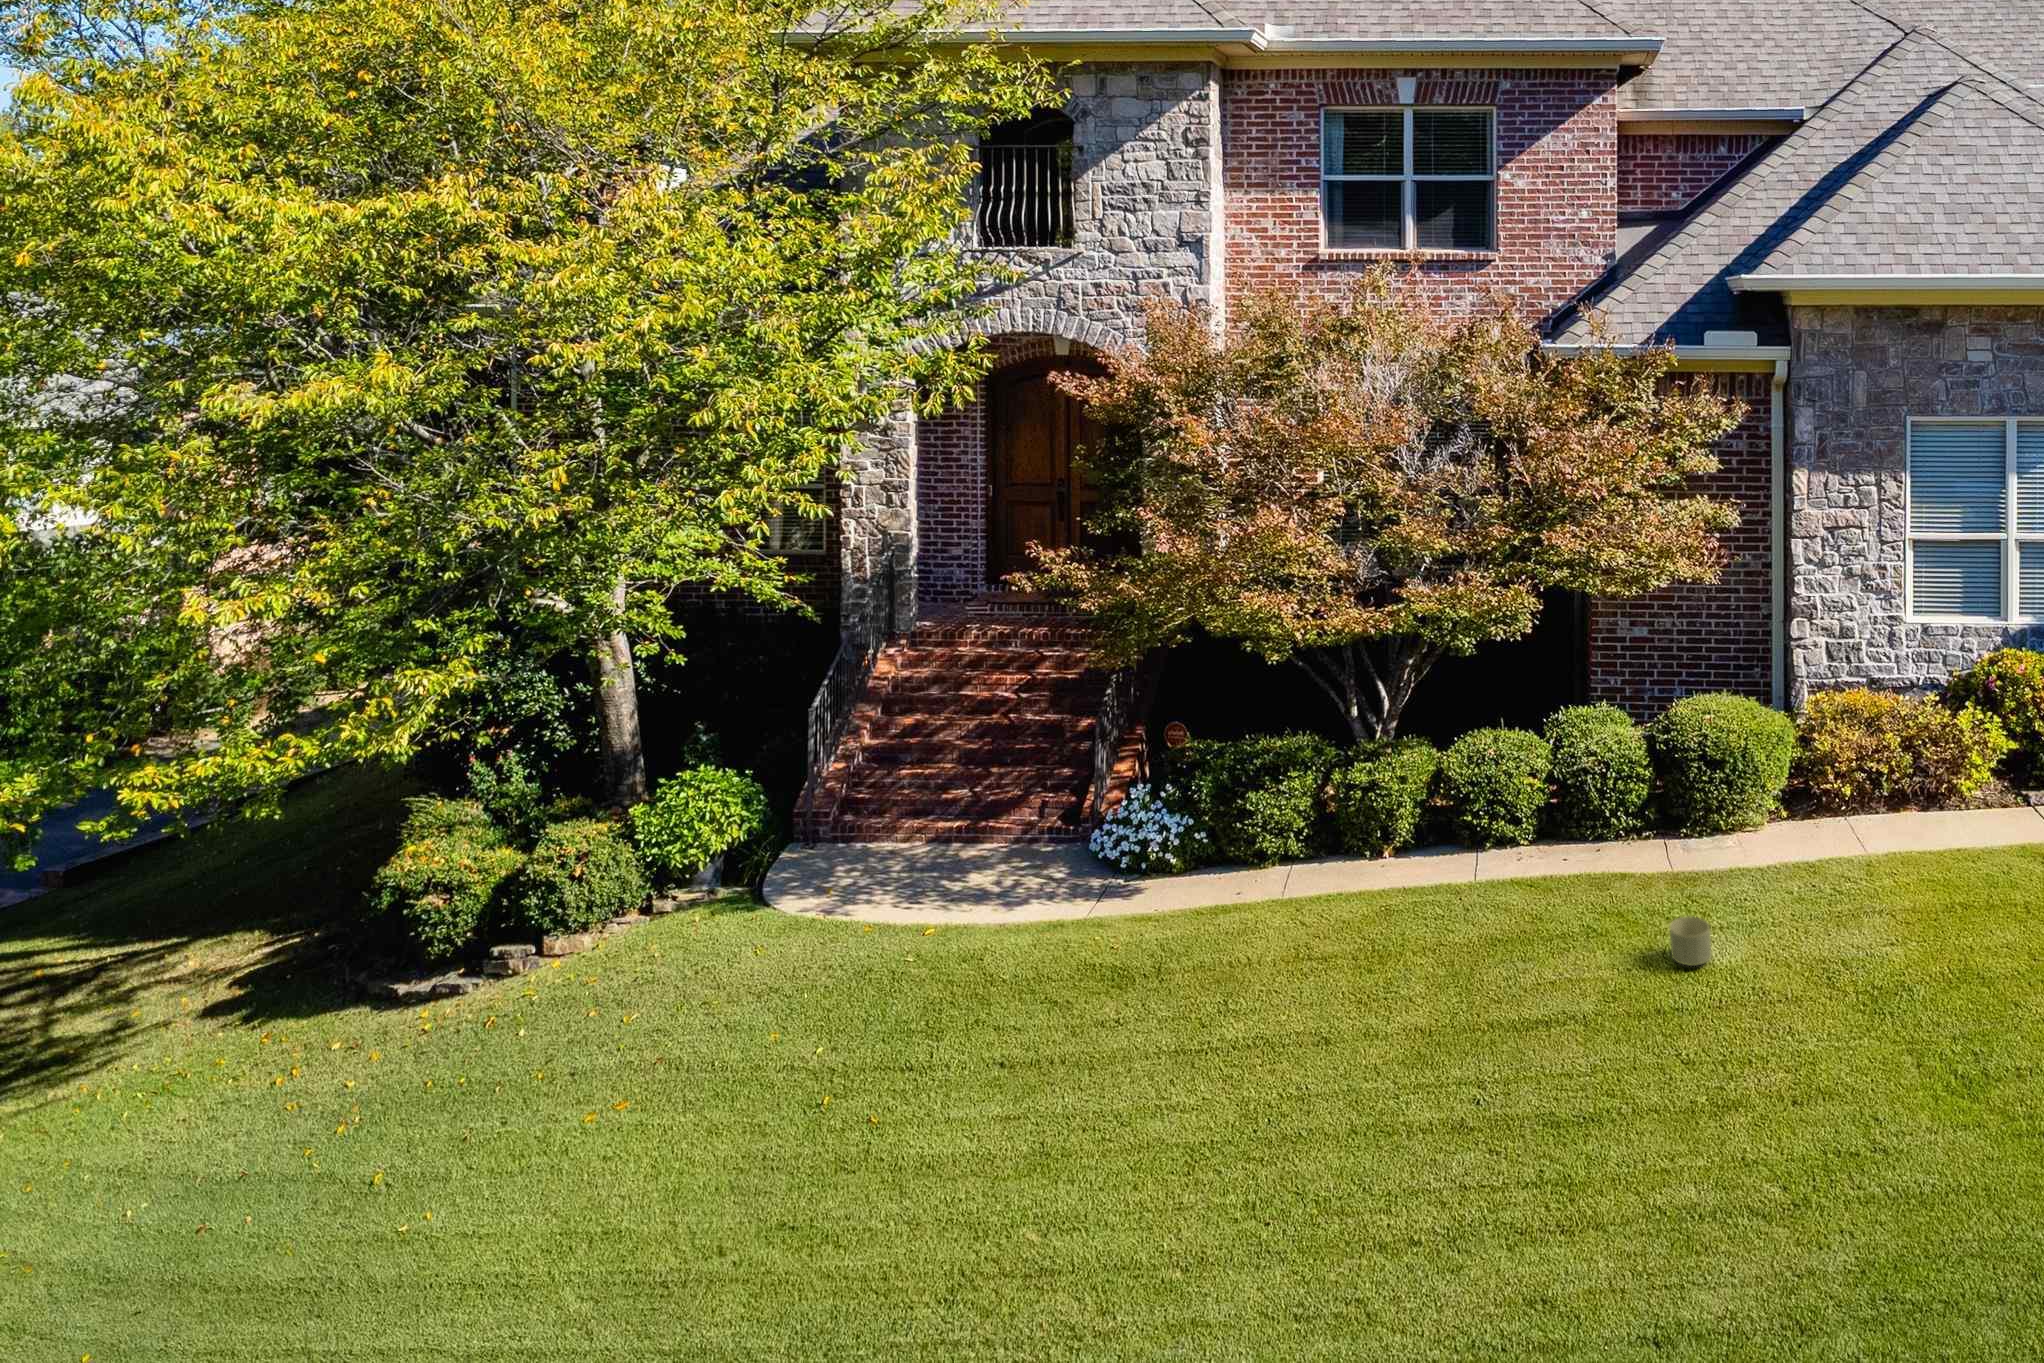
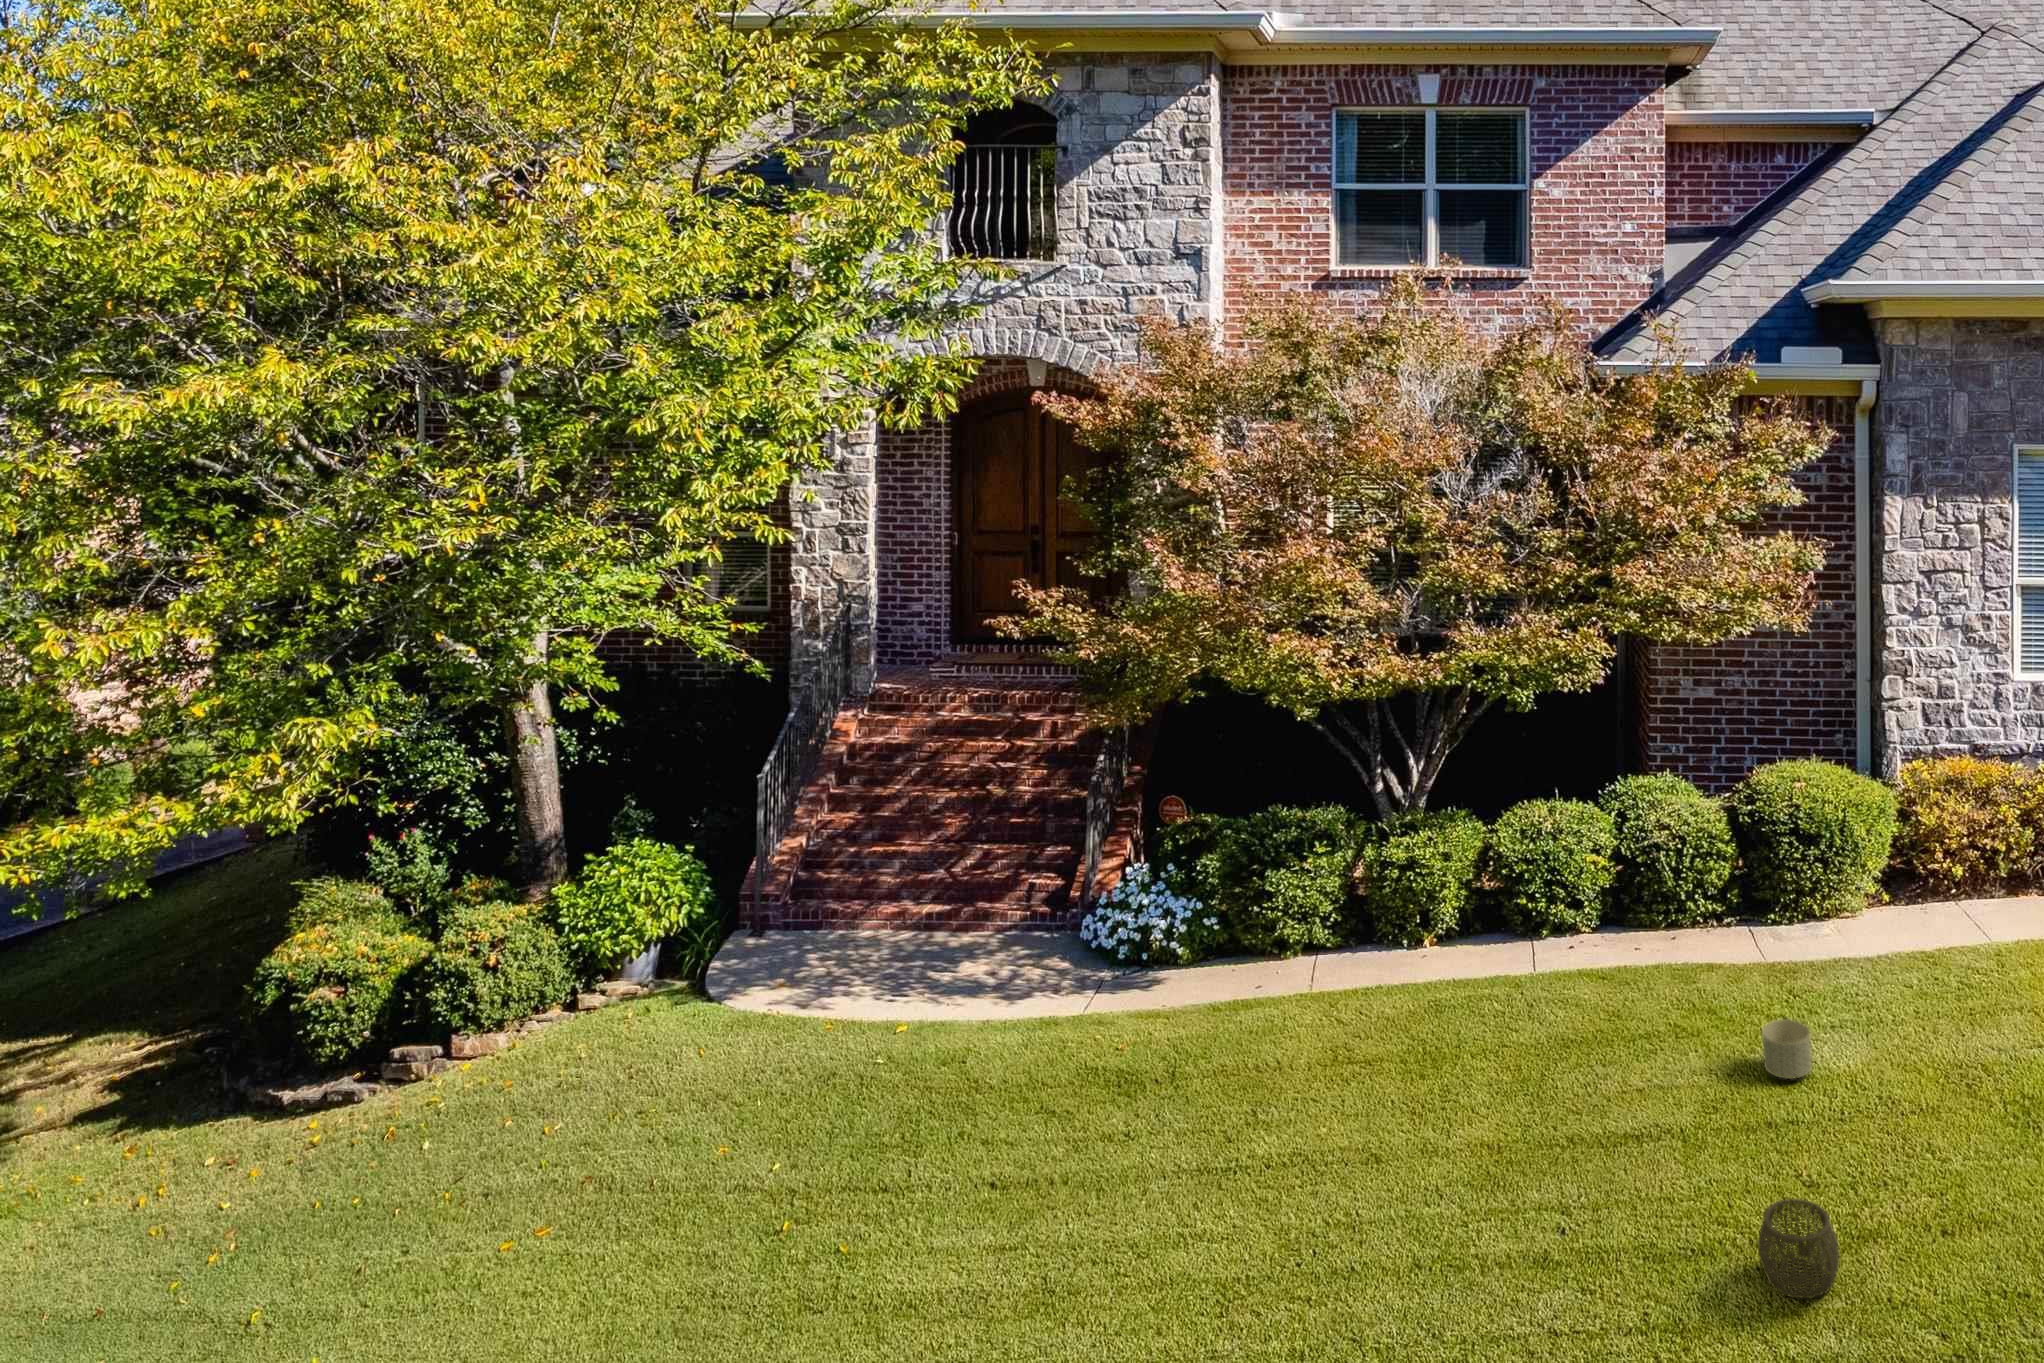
woven basket: none [1654,1062,1721,1144] -> present [1758,1198,1839,1299]

